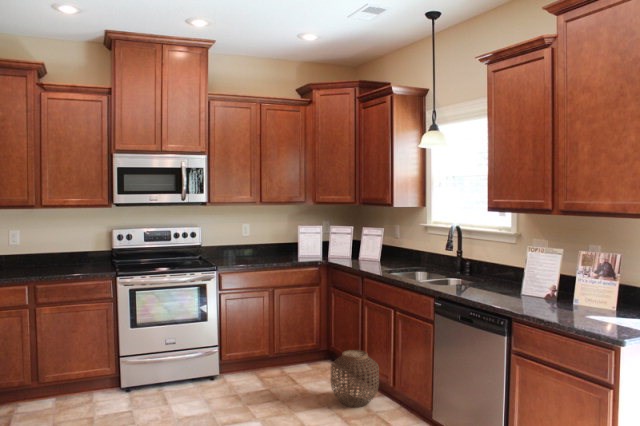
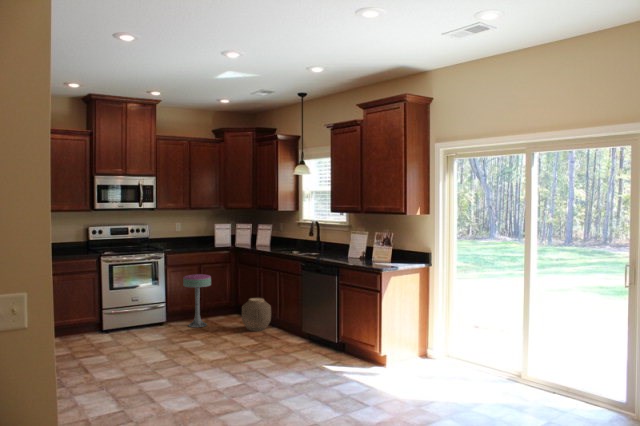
bar stool: none [242,306,285,392] -> present [183,274,211,327]

